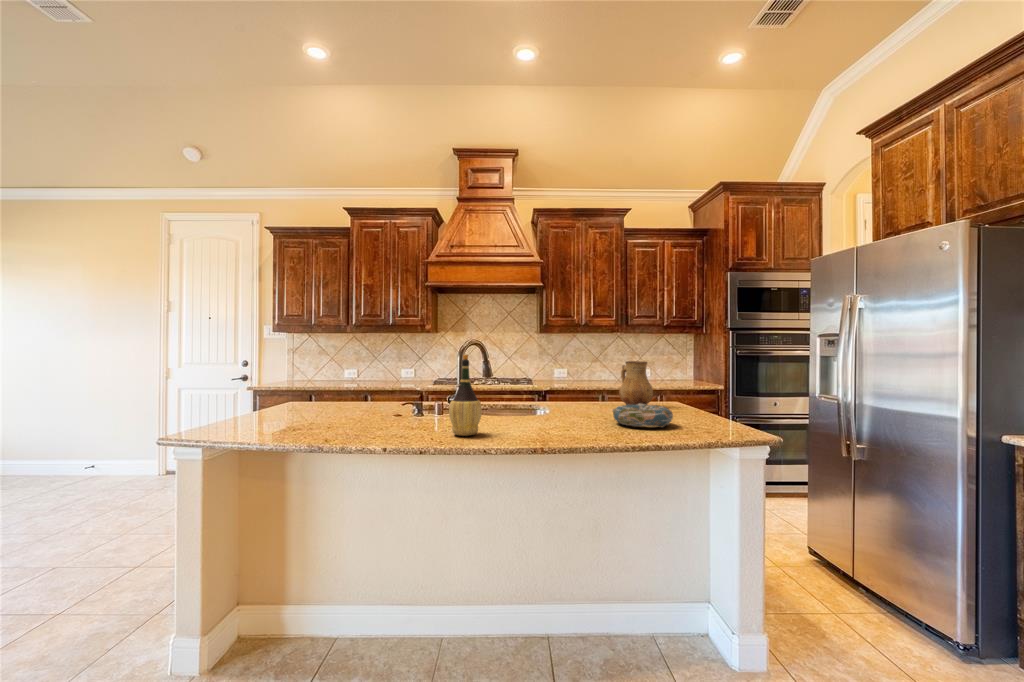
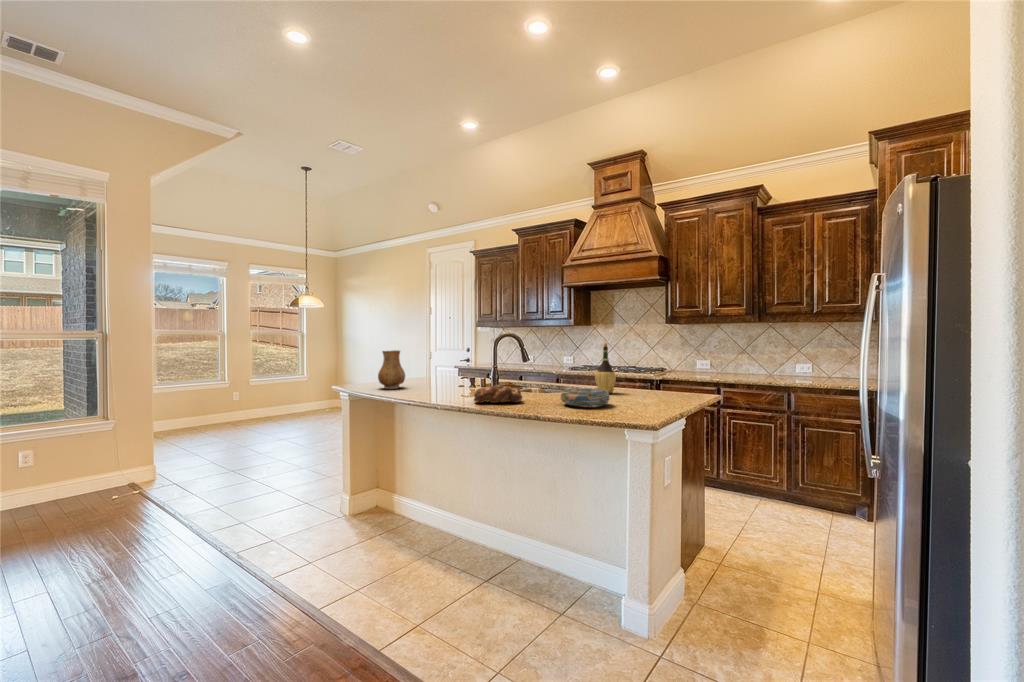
wine bottle: present [449,355,482,436] -> present [595,343,616,393]
ceramic pitcher: present [619,361,653,405] -> present [378,350,405,389]
bread loaf: none [515,408,579,436] -> present [474,385,523,403]

